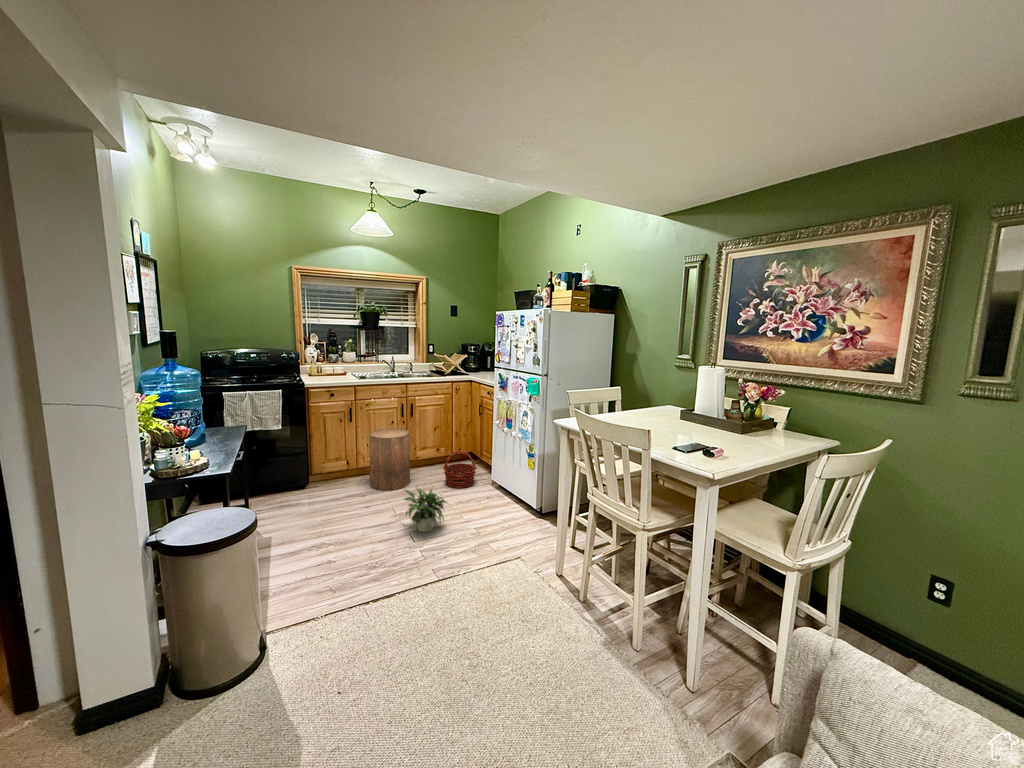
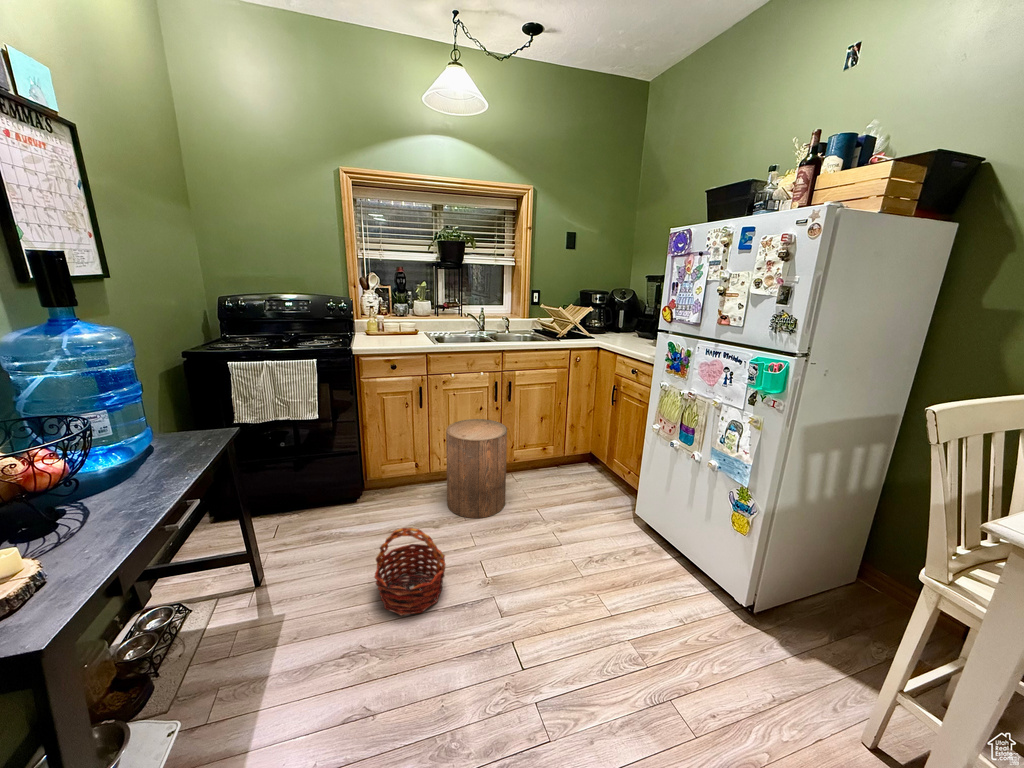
basket: present [443,450,476,488] -> present [374,528,446,615]
potted plant: present [404,488,447,532] -> none [491,549,584,644]

